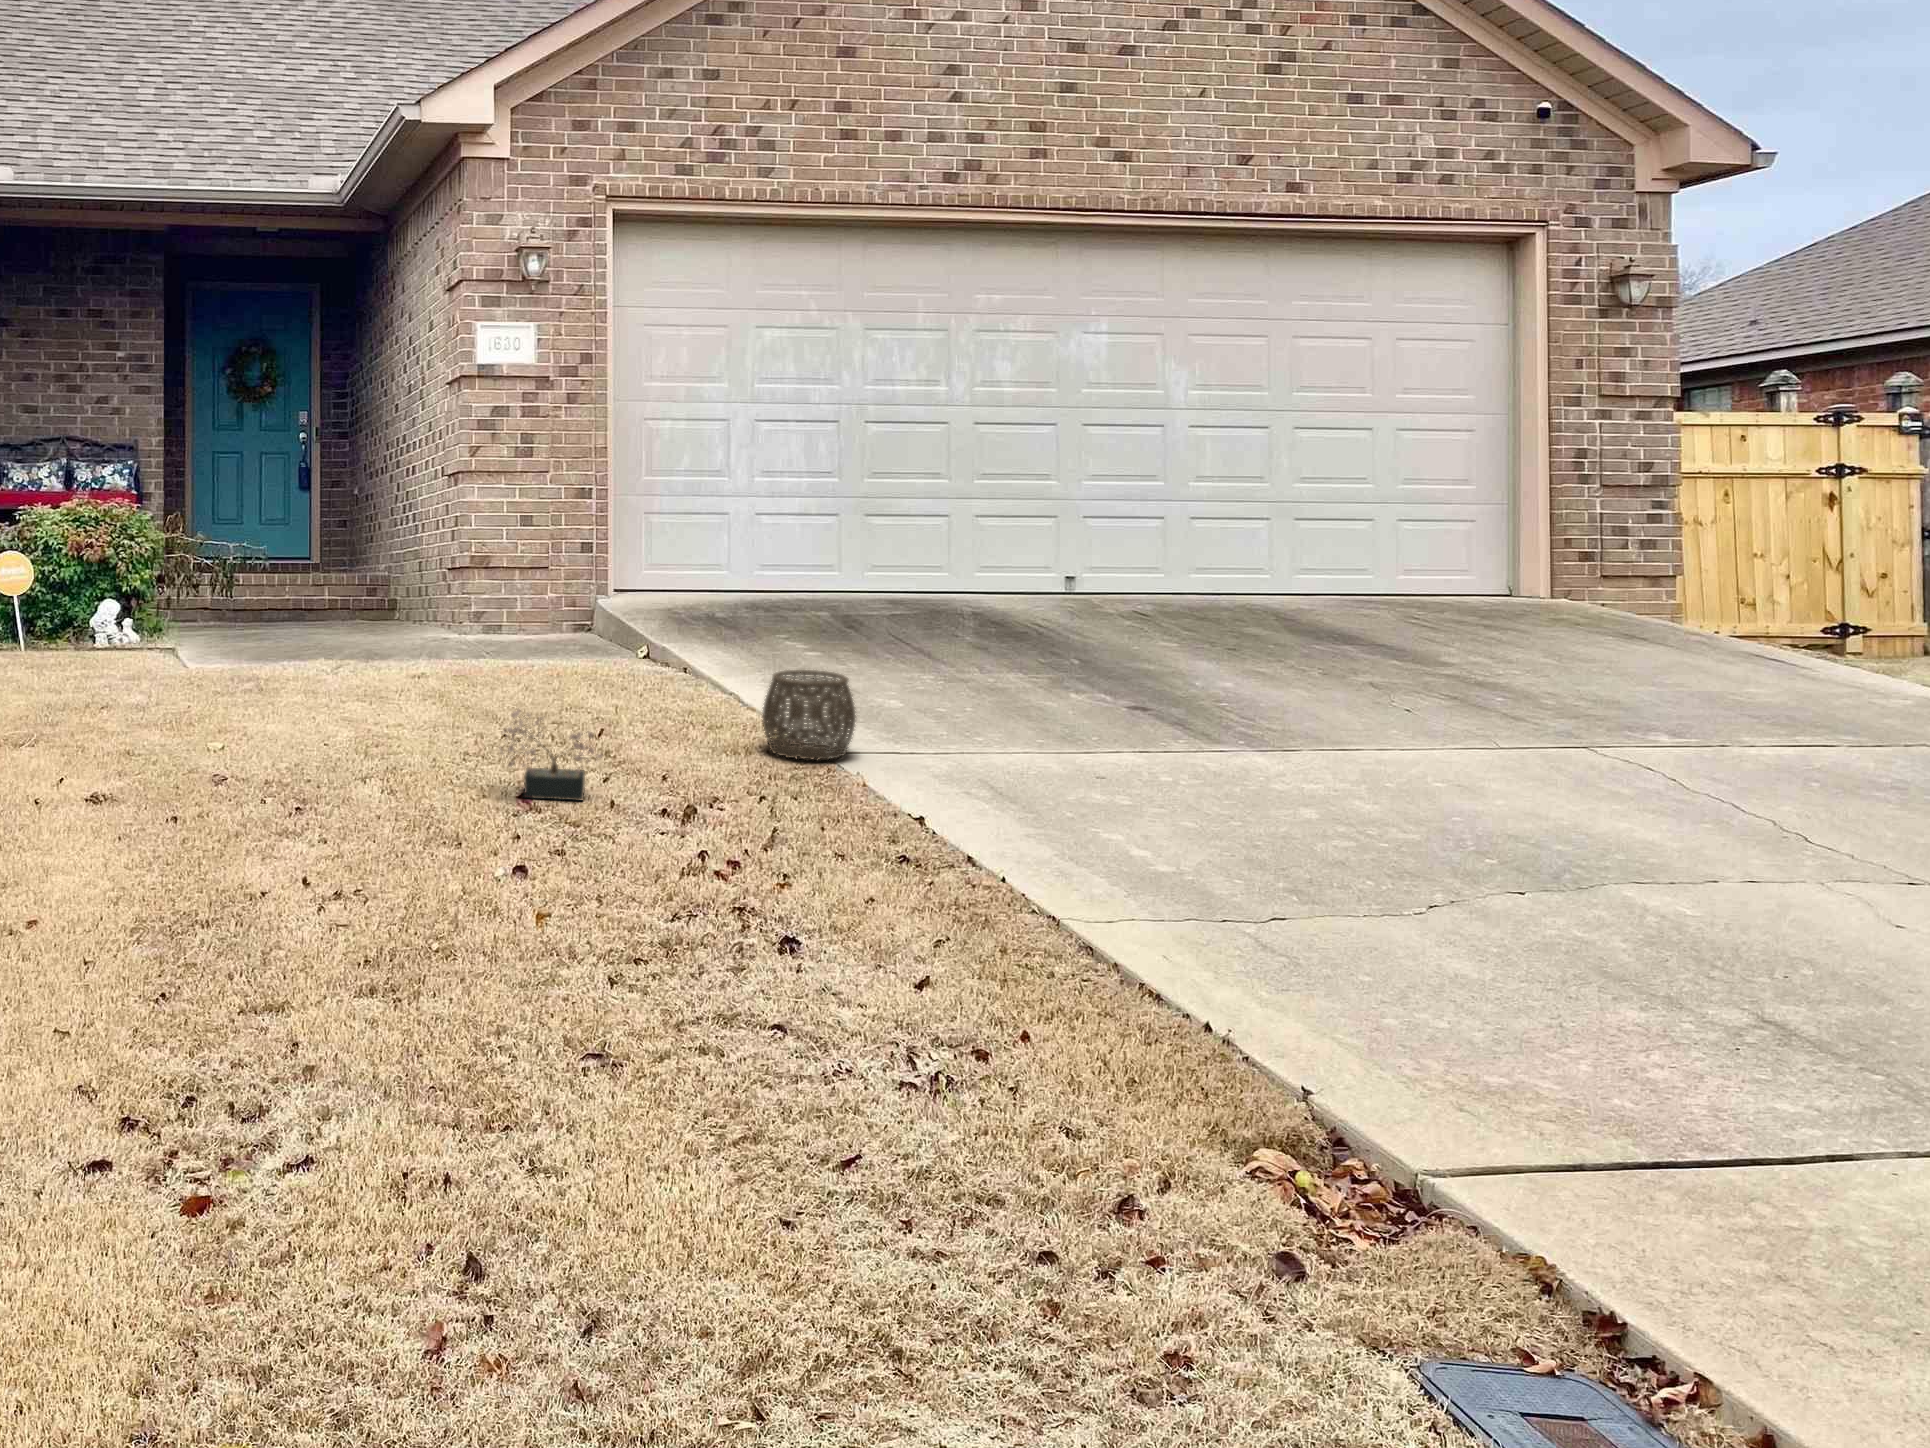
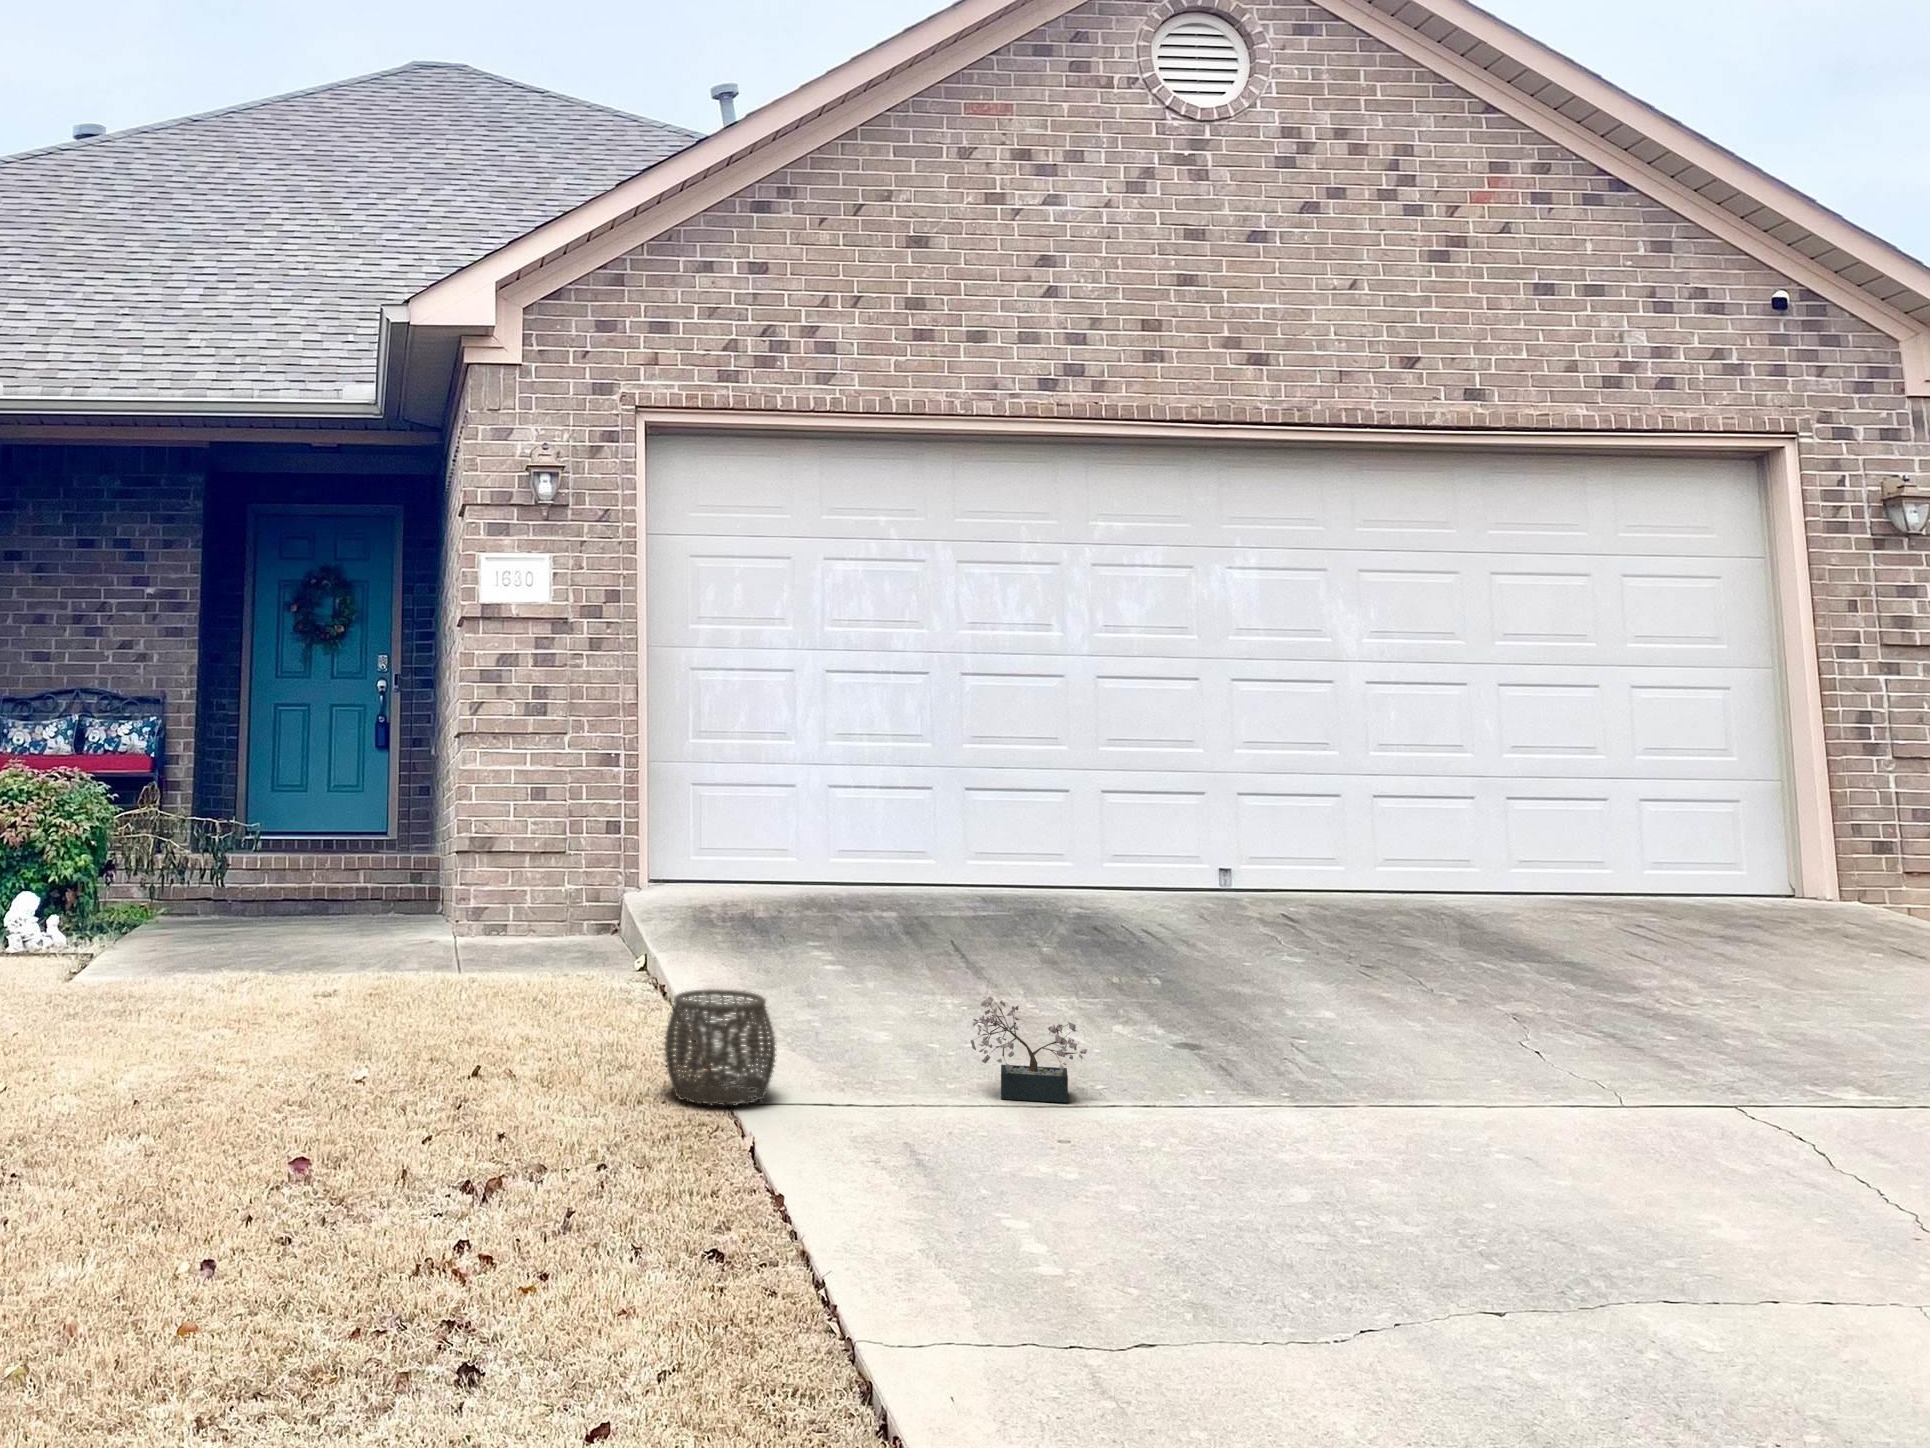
decorative plant: present [500,710,602,801] -> present [970,997,1087,1103]

